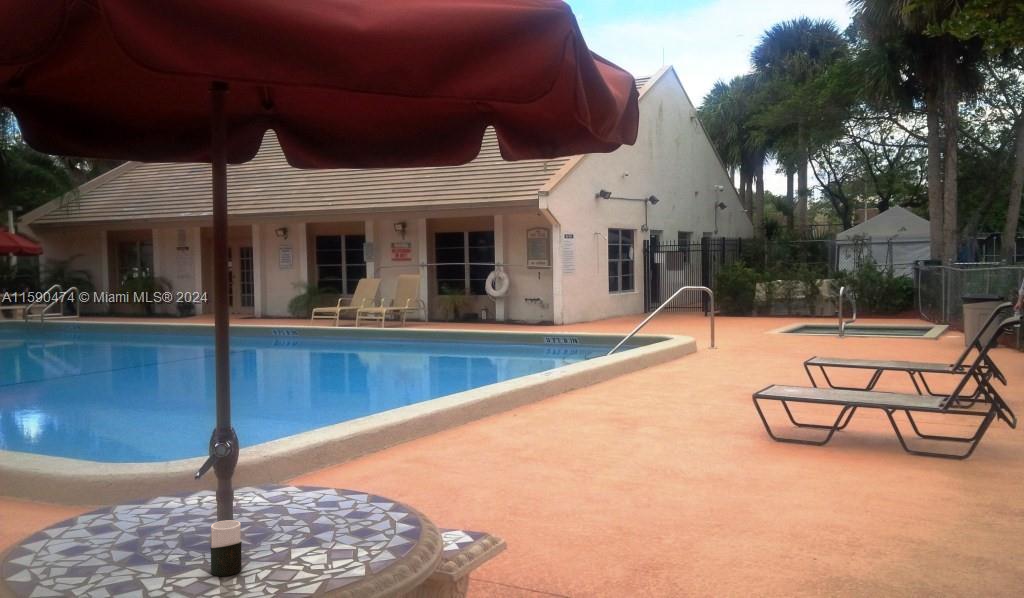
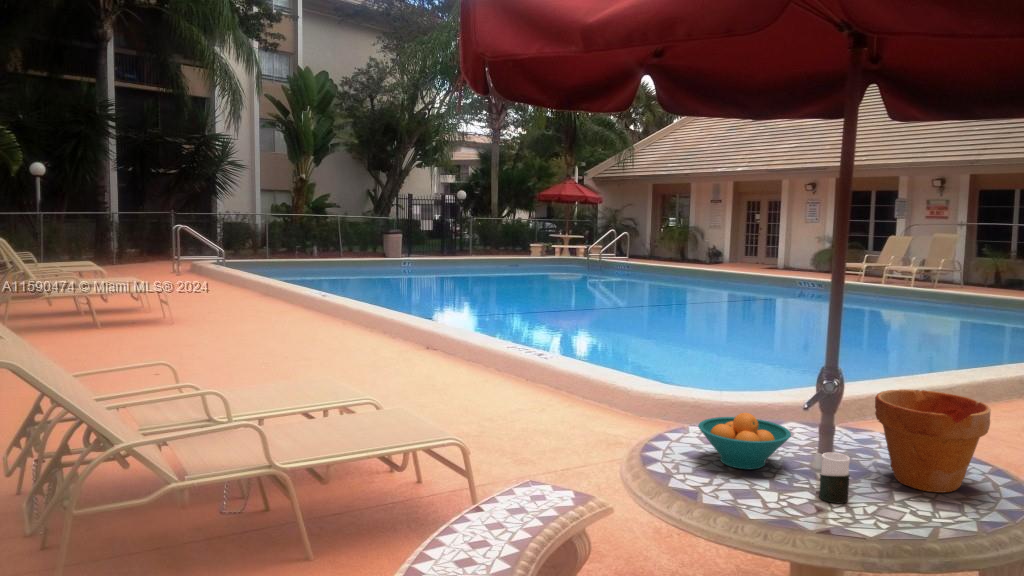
flower pot: none [274,438,378,541] -> present [875,389,991,493]
fruit bowl: none [74,491,187,558] -> present [698,413,791,469]

